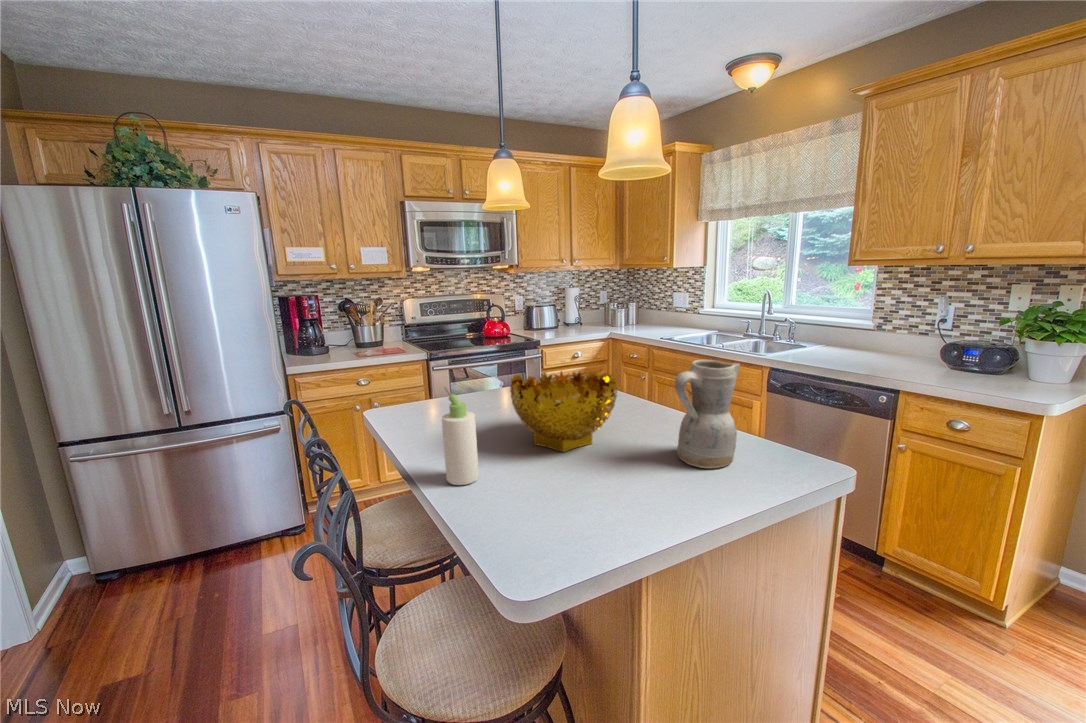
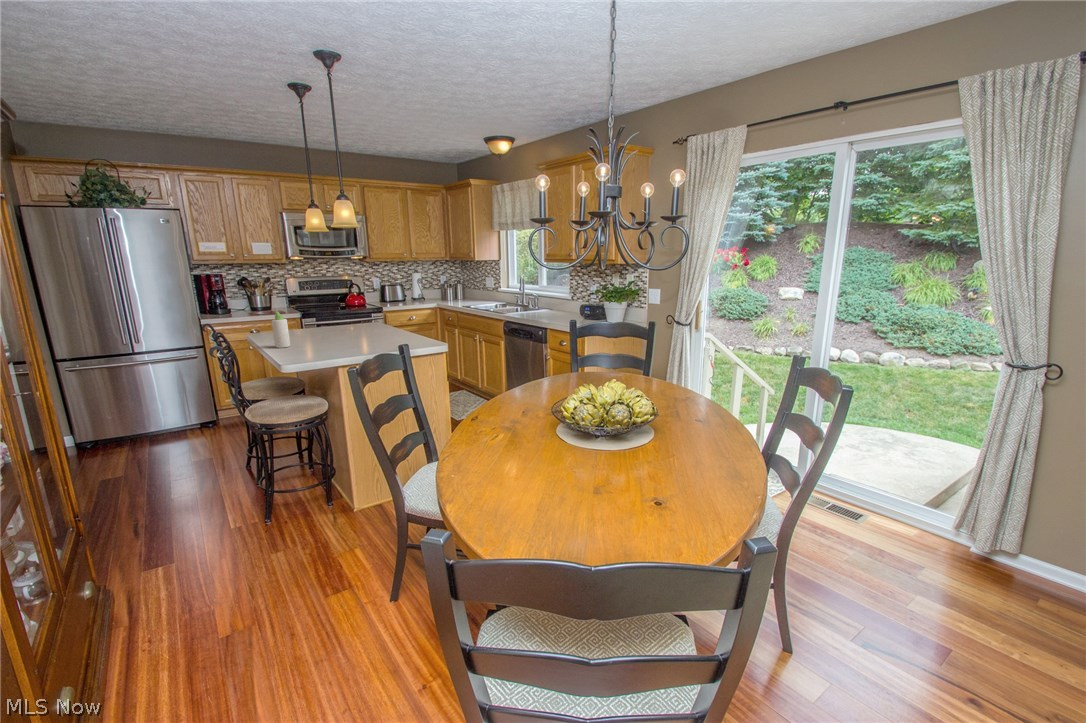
ceramic pitcher: present [675,360,740,468] -> none [372,300,403,342]
decorative bowl: present [510,371,617,452] -> none [311,308,363,341]

